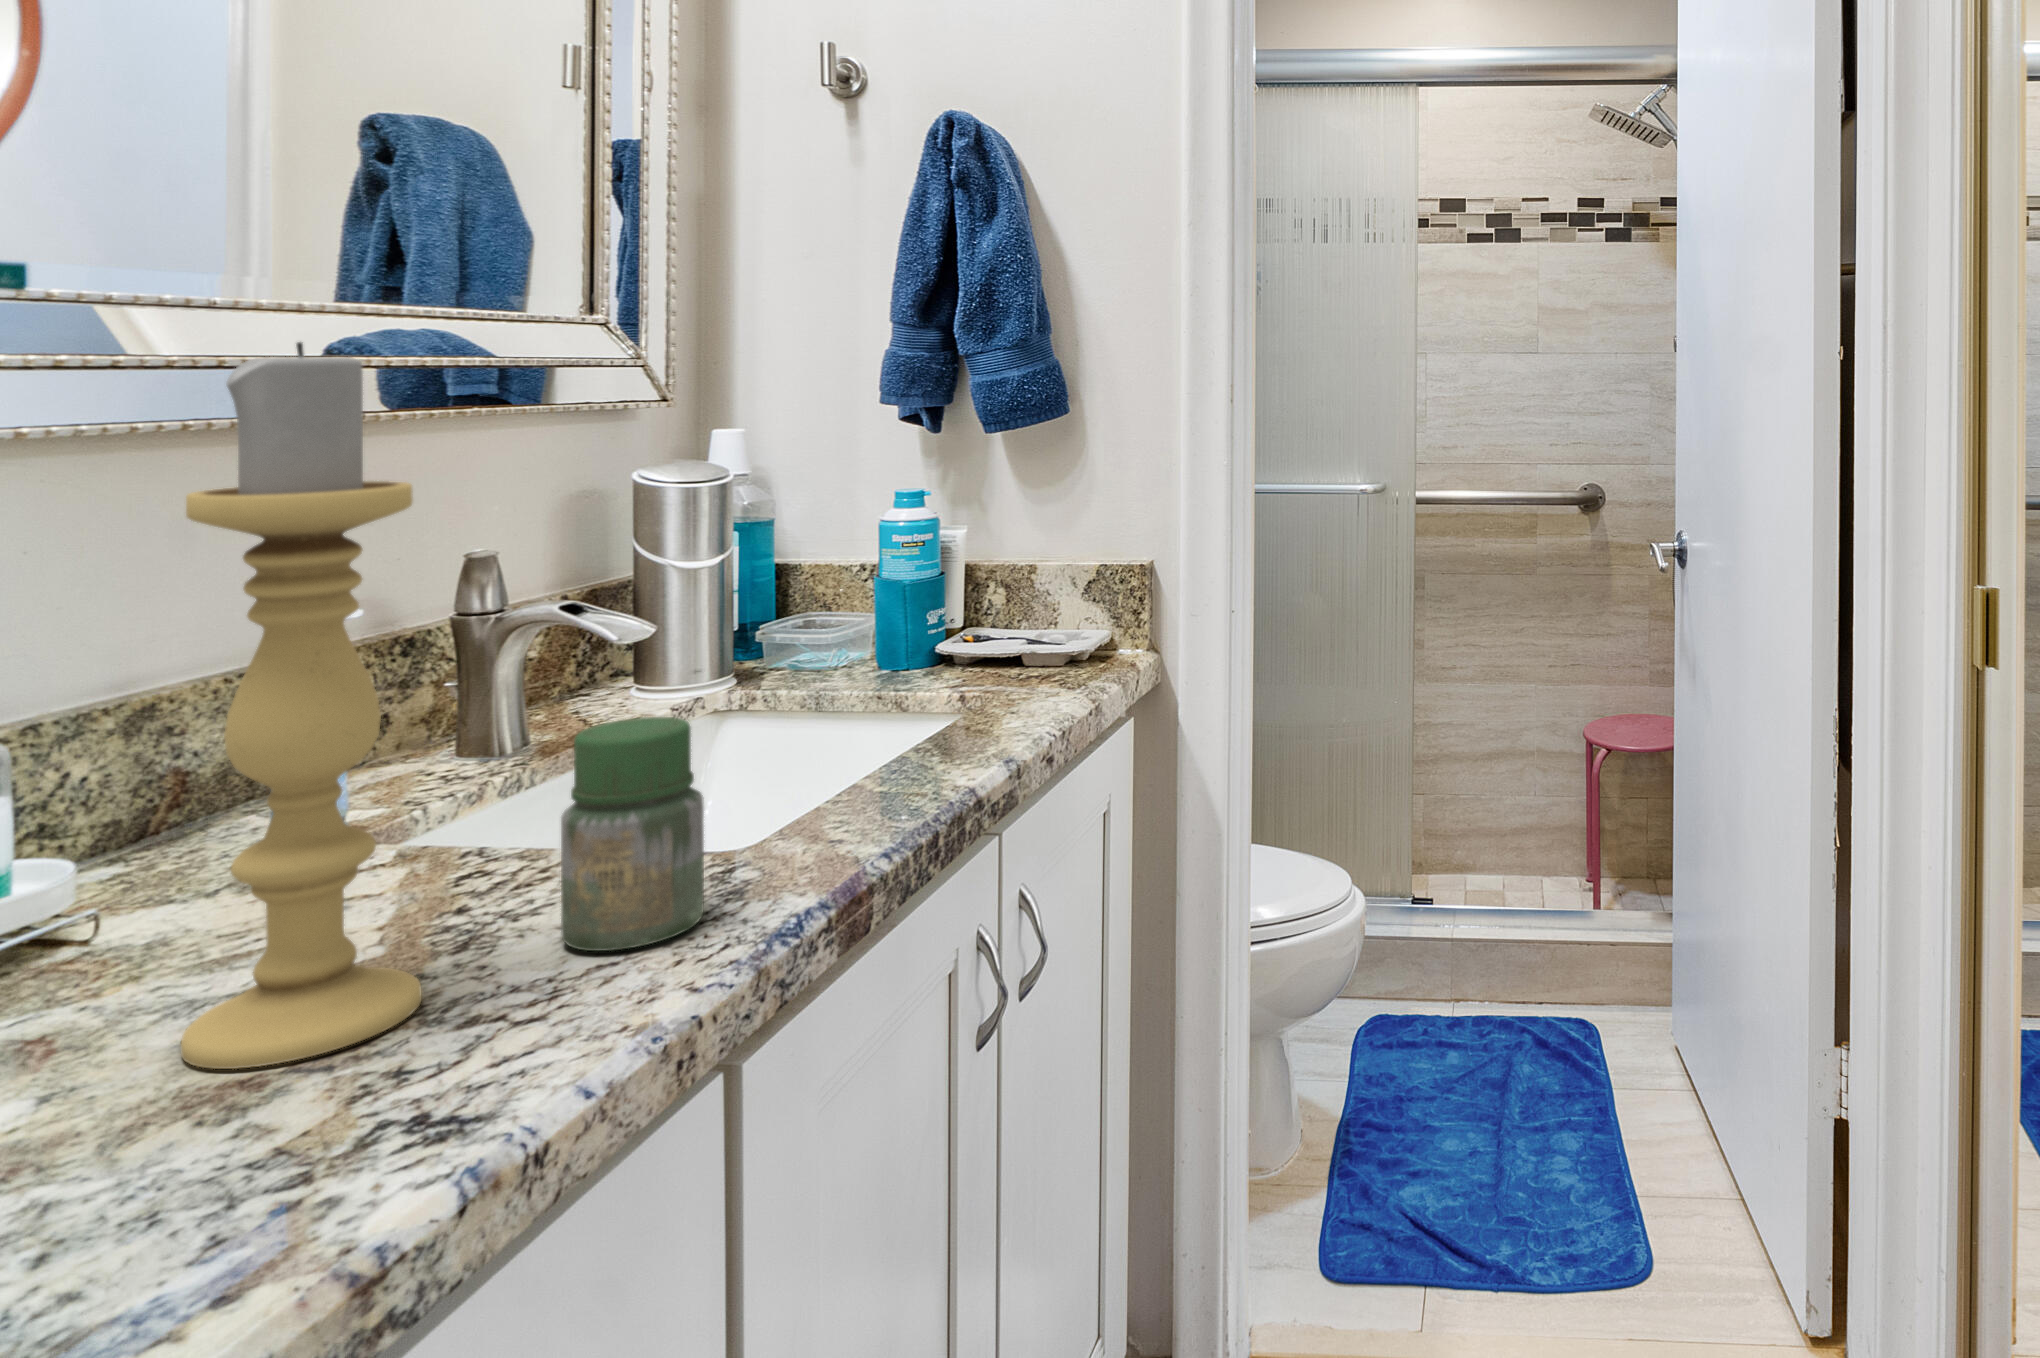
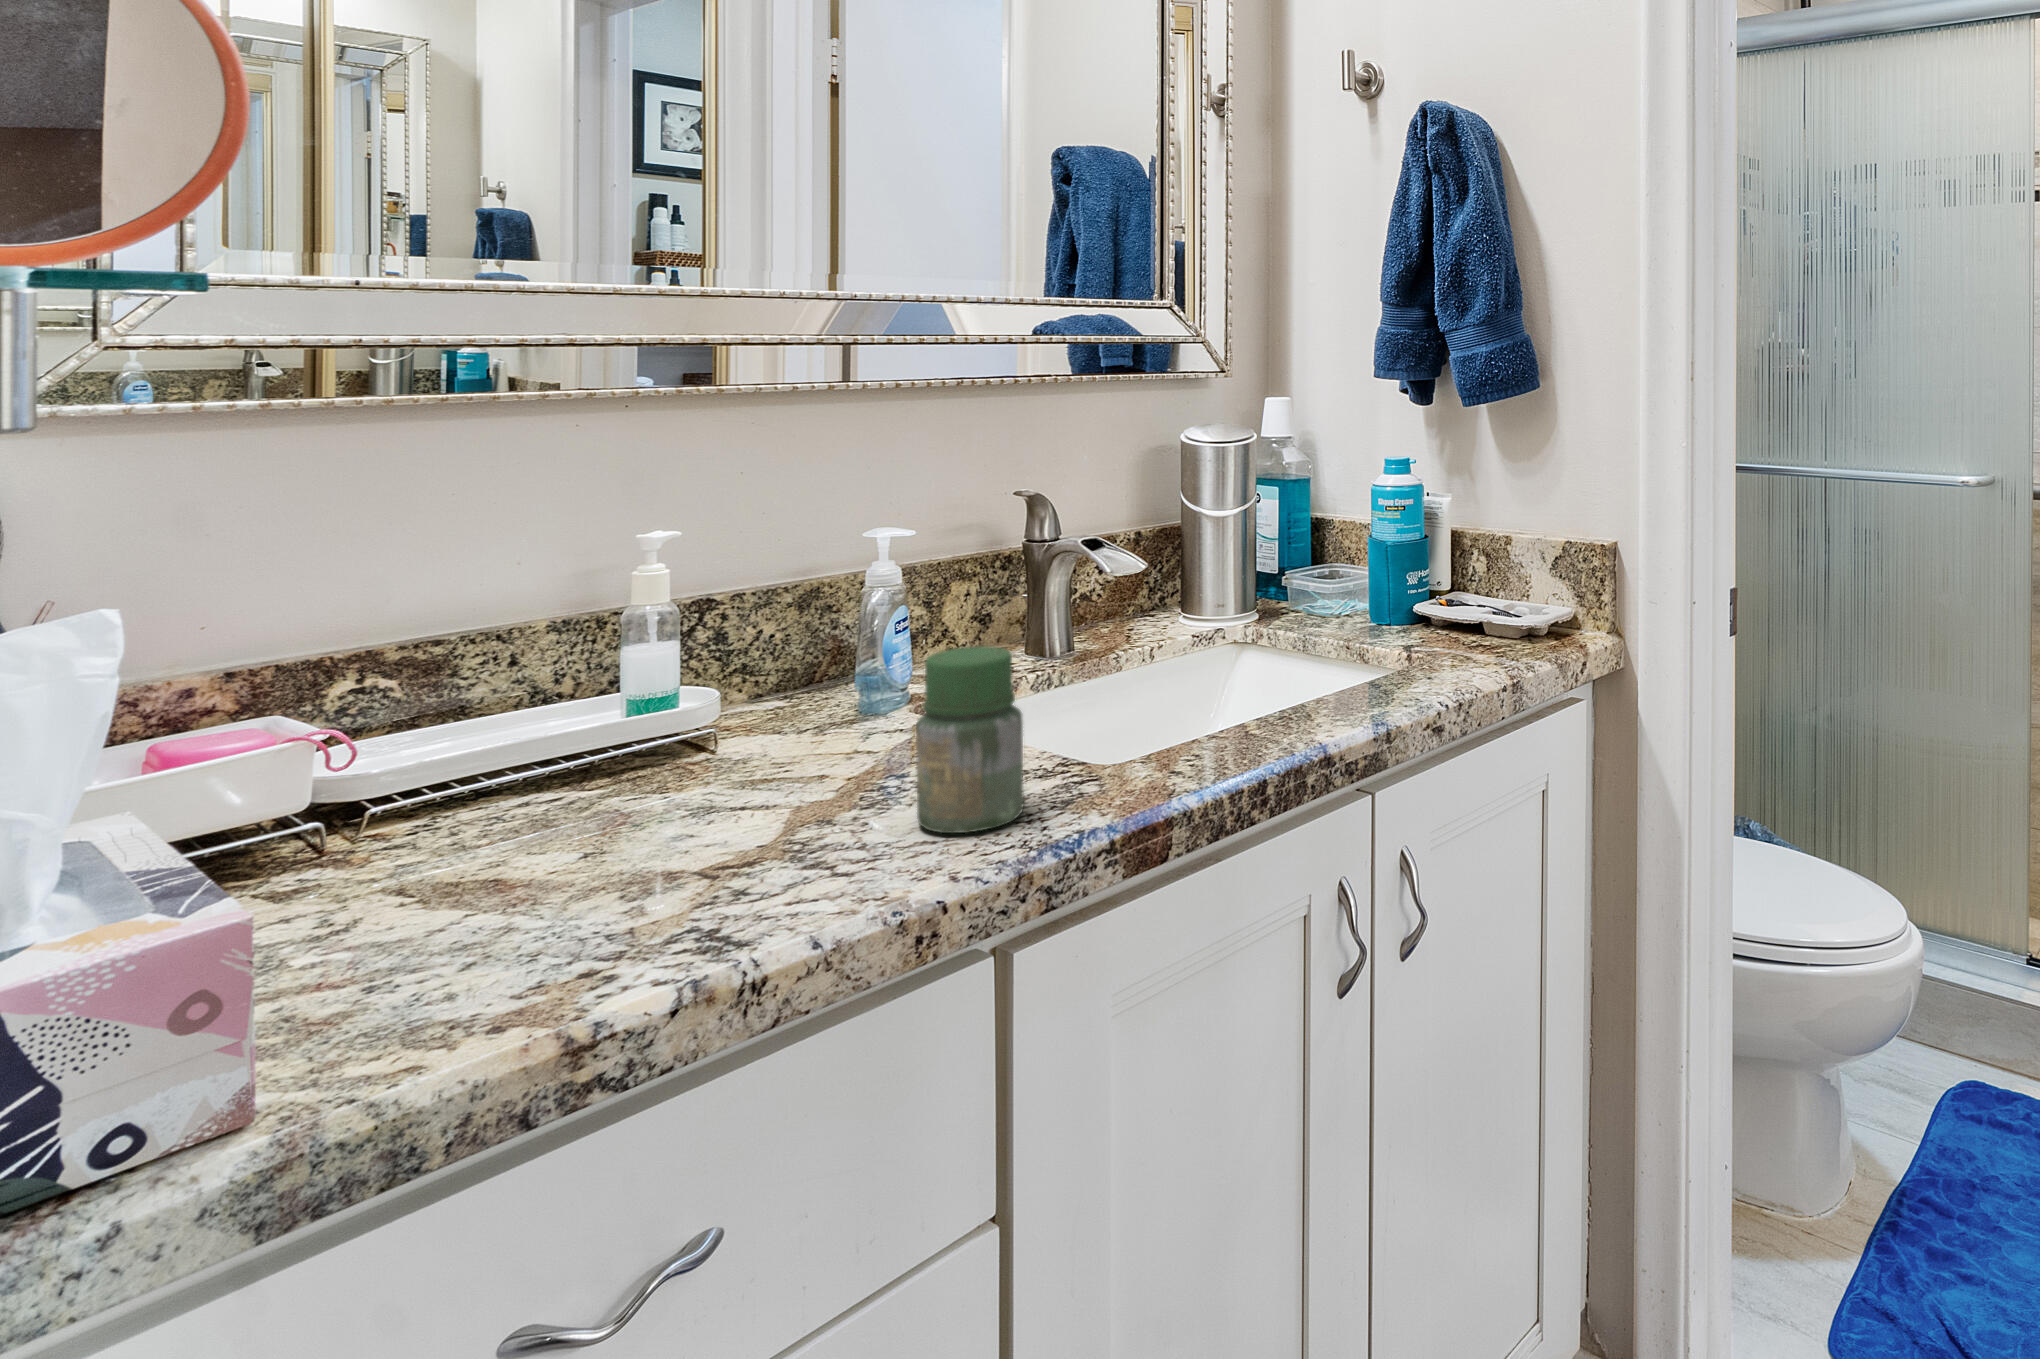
candle holder: present [181,342,422,1069] -> none [651,342,810,873]

